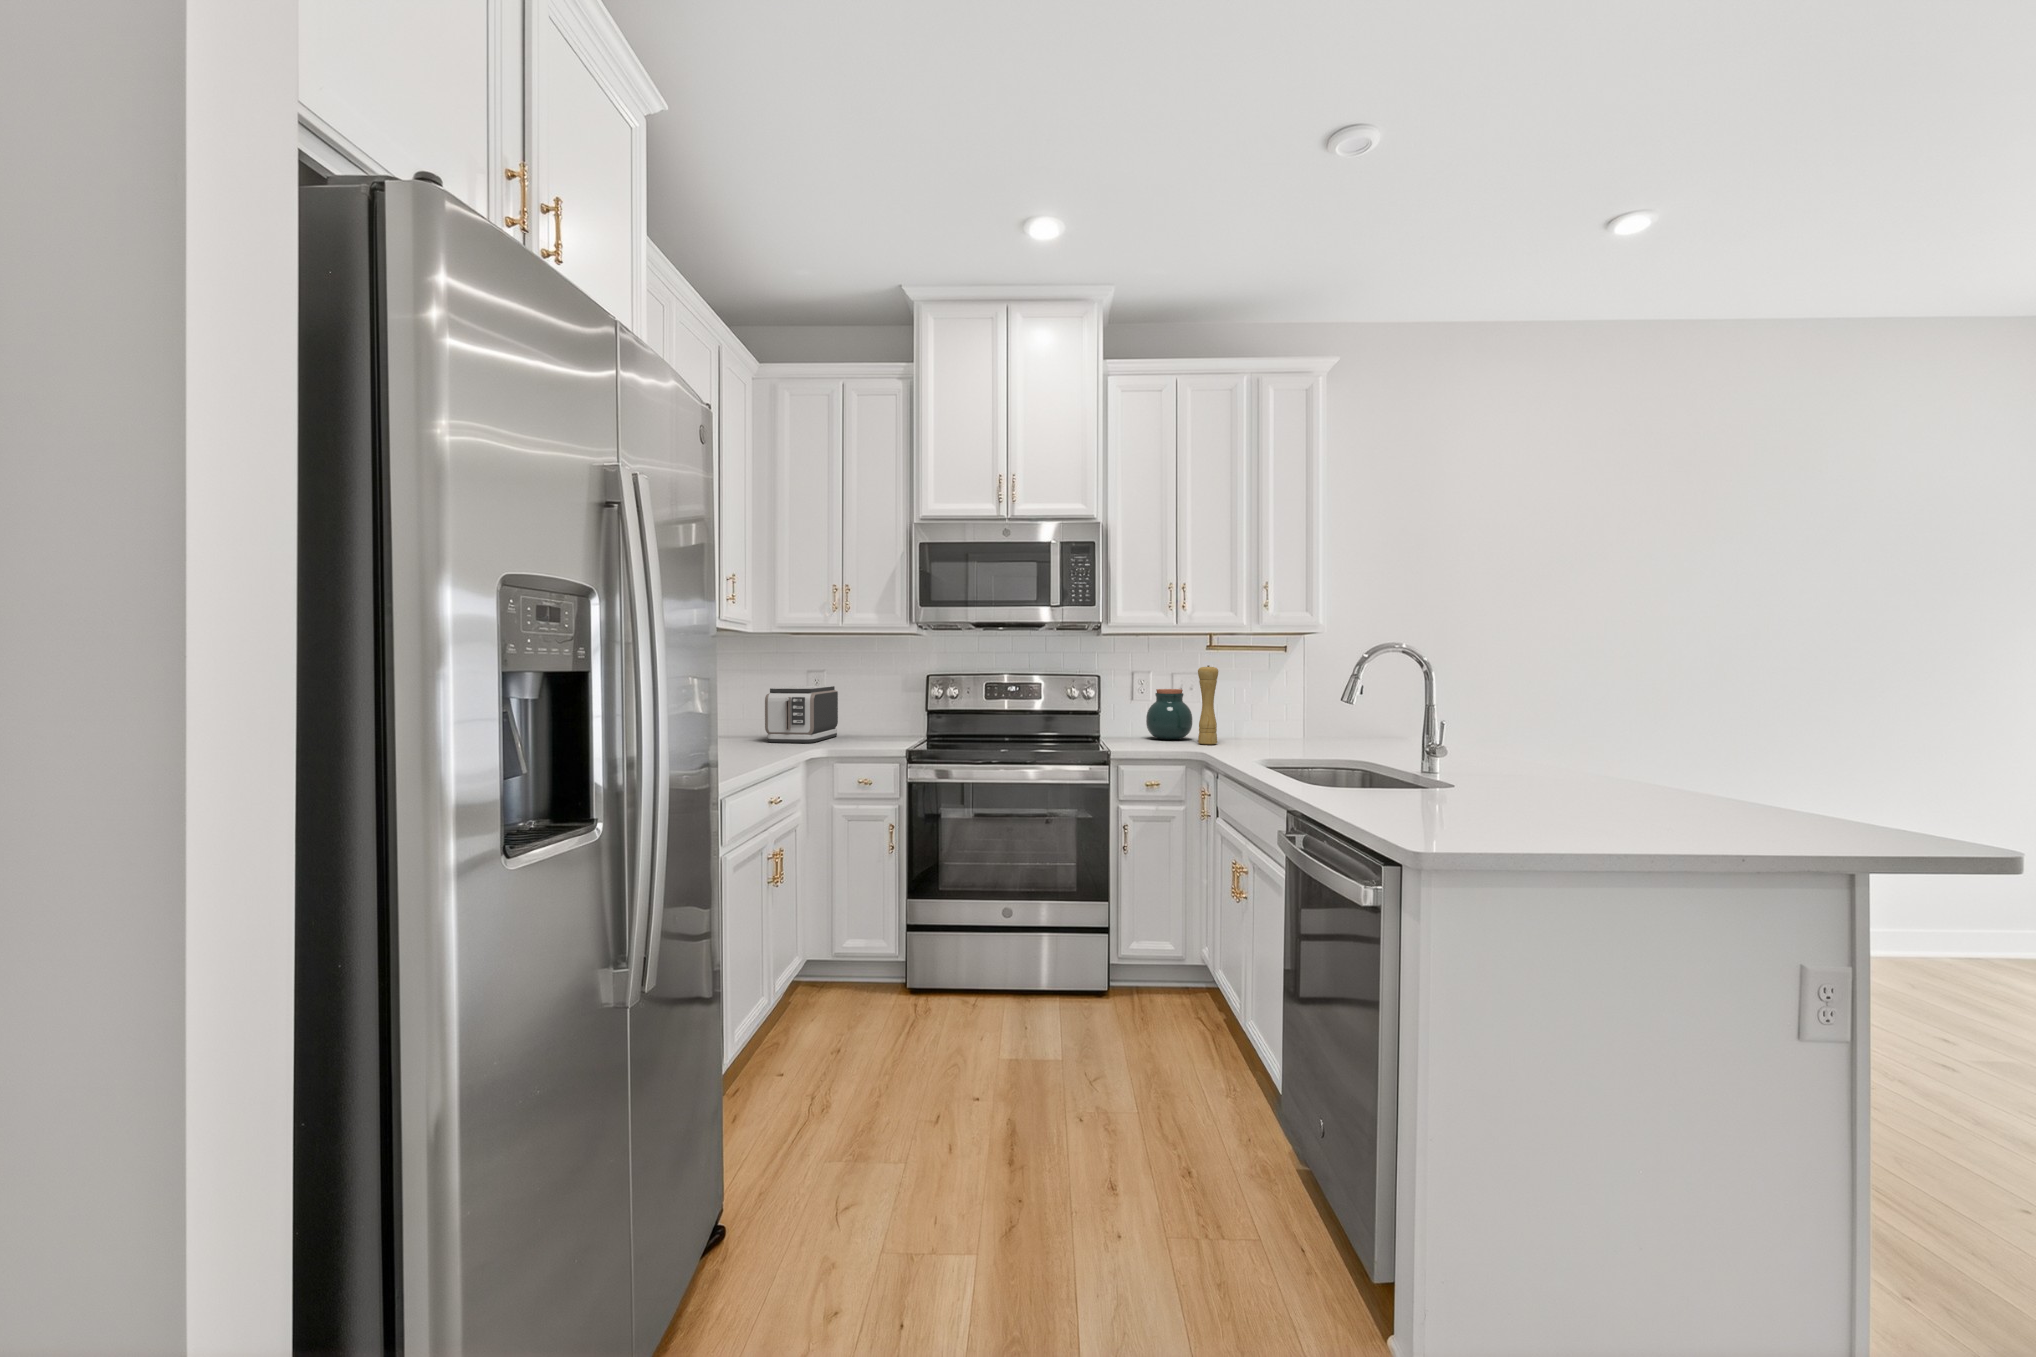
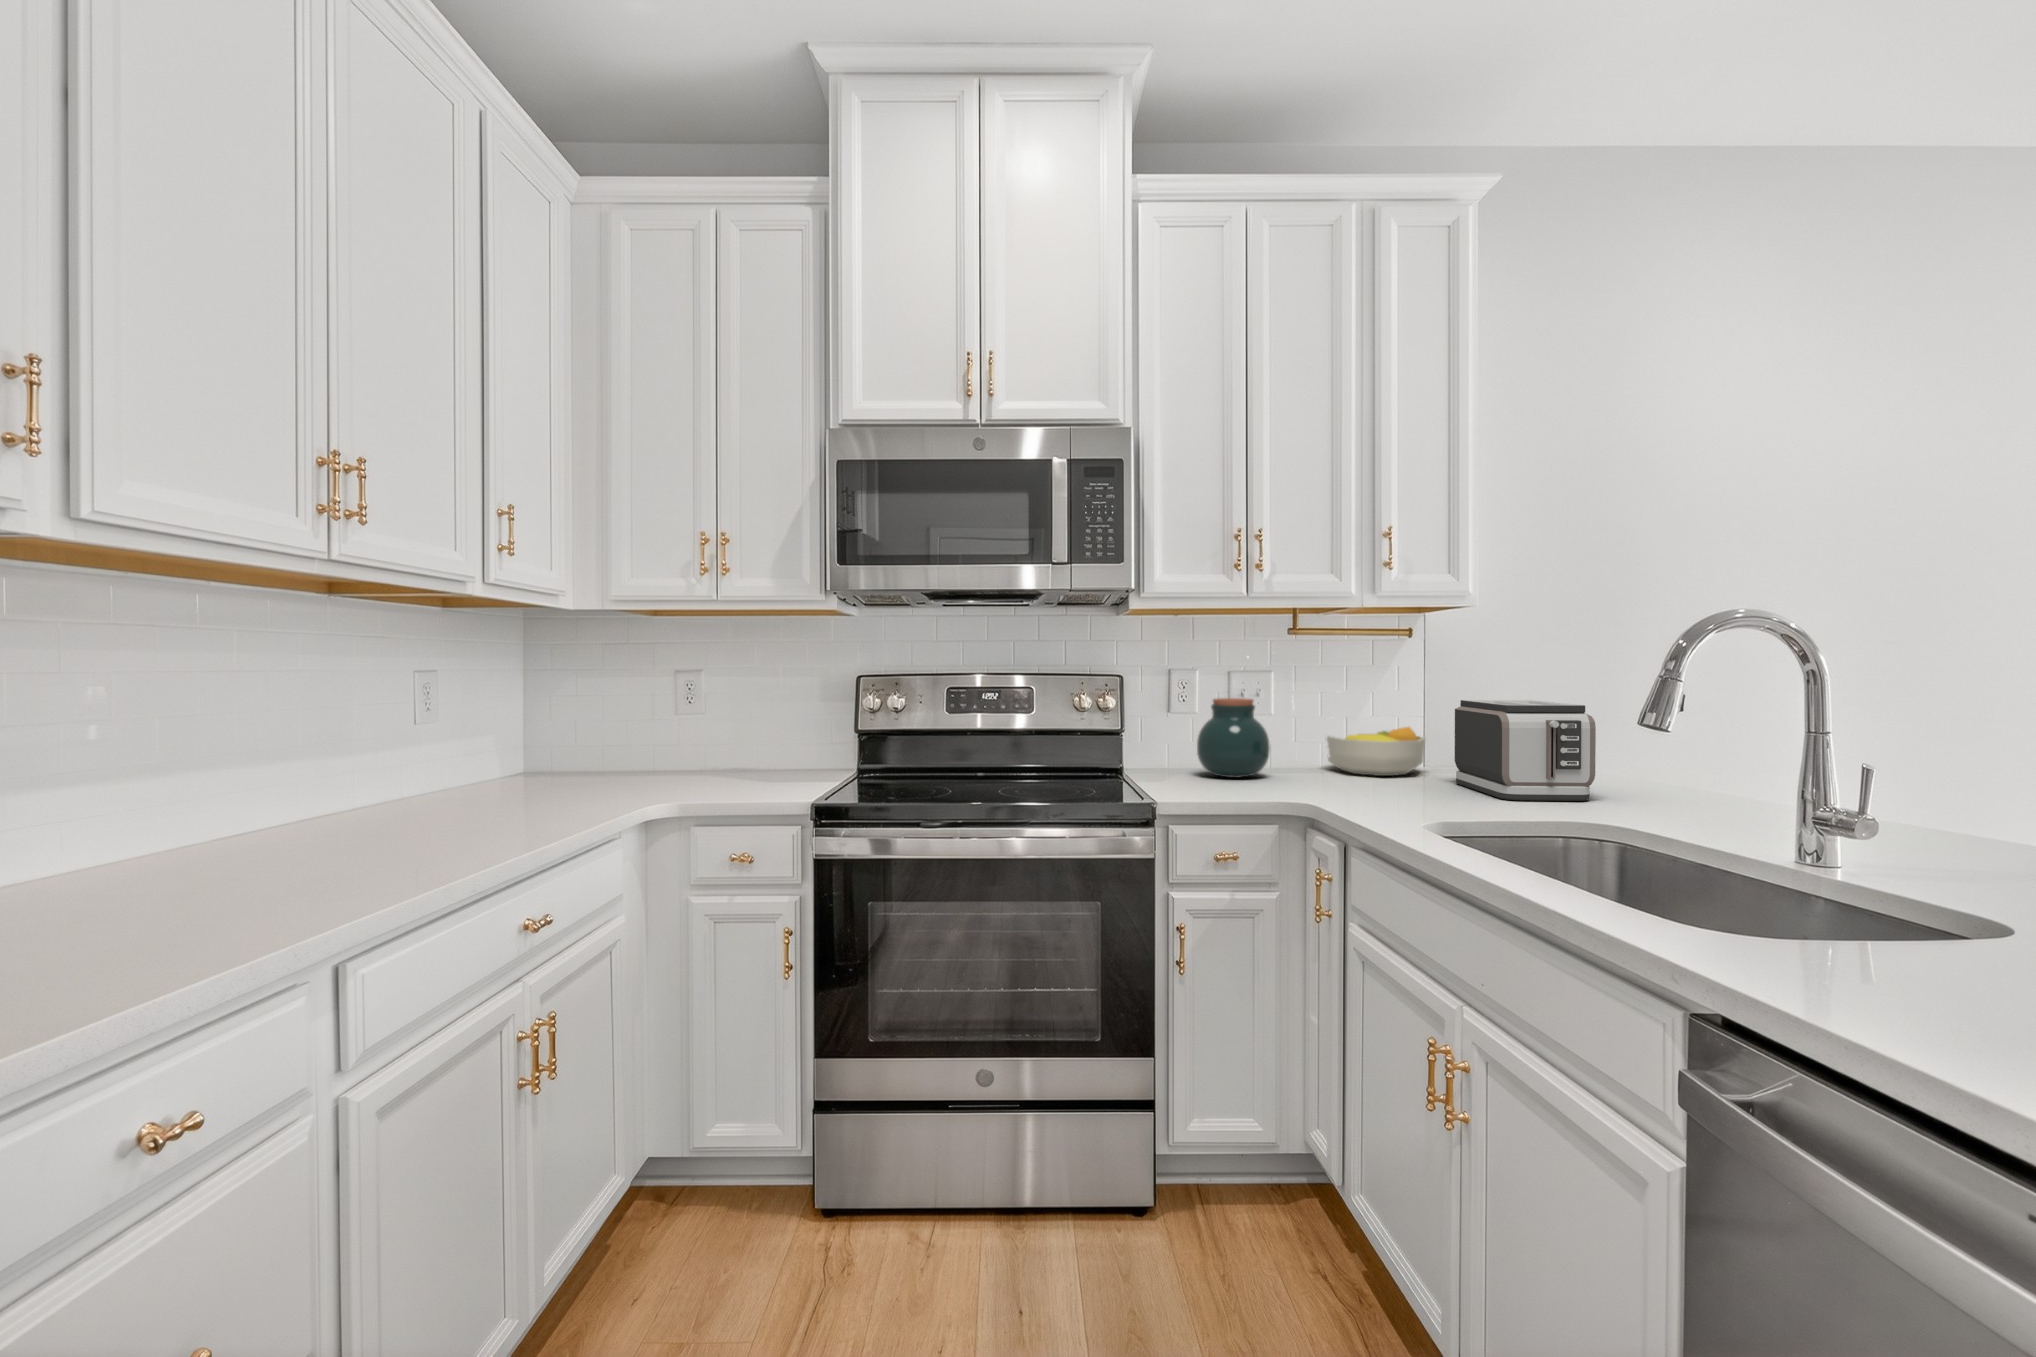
pepper mill: present [1198,665,1218,744] -> none [1285,661,1318,786]
toaster: present [765,686,838,743] -> present [1455,700,1596,801]
fruit bowl: none [1233,703,1298,740] -> present [1327,727,1425,776]

